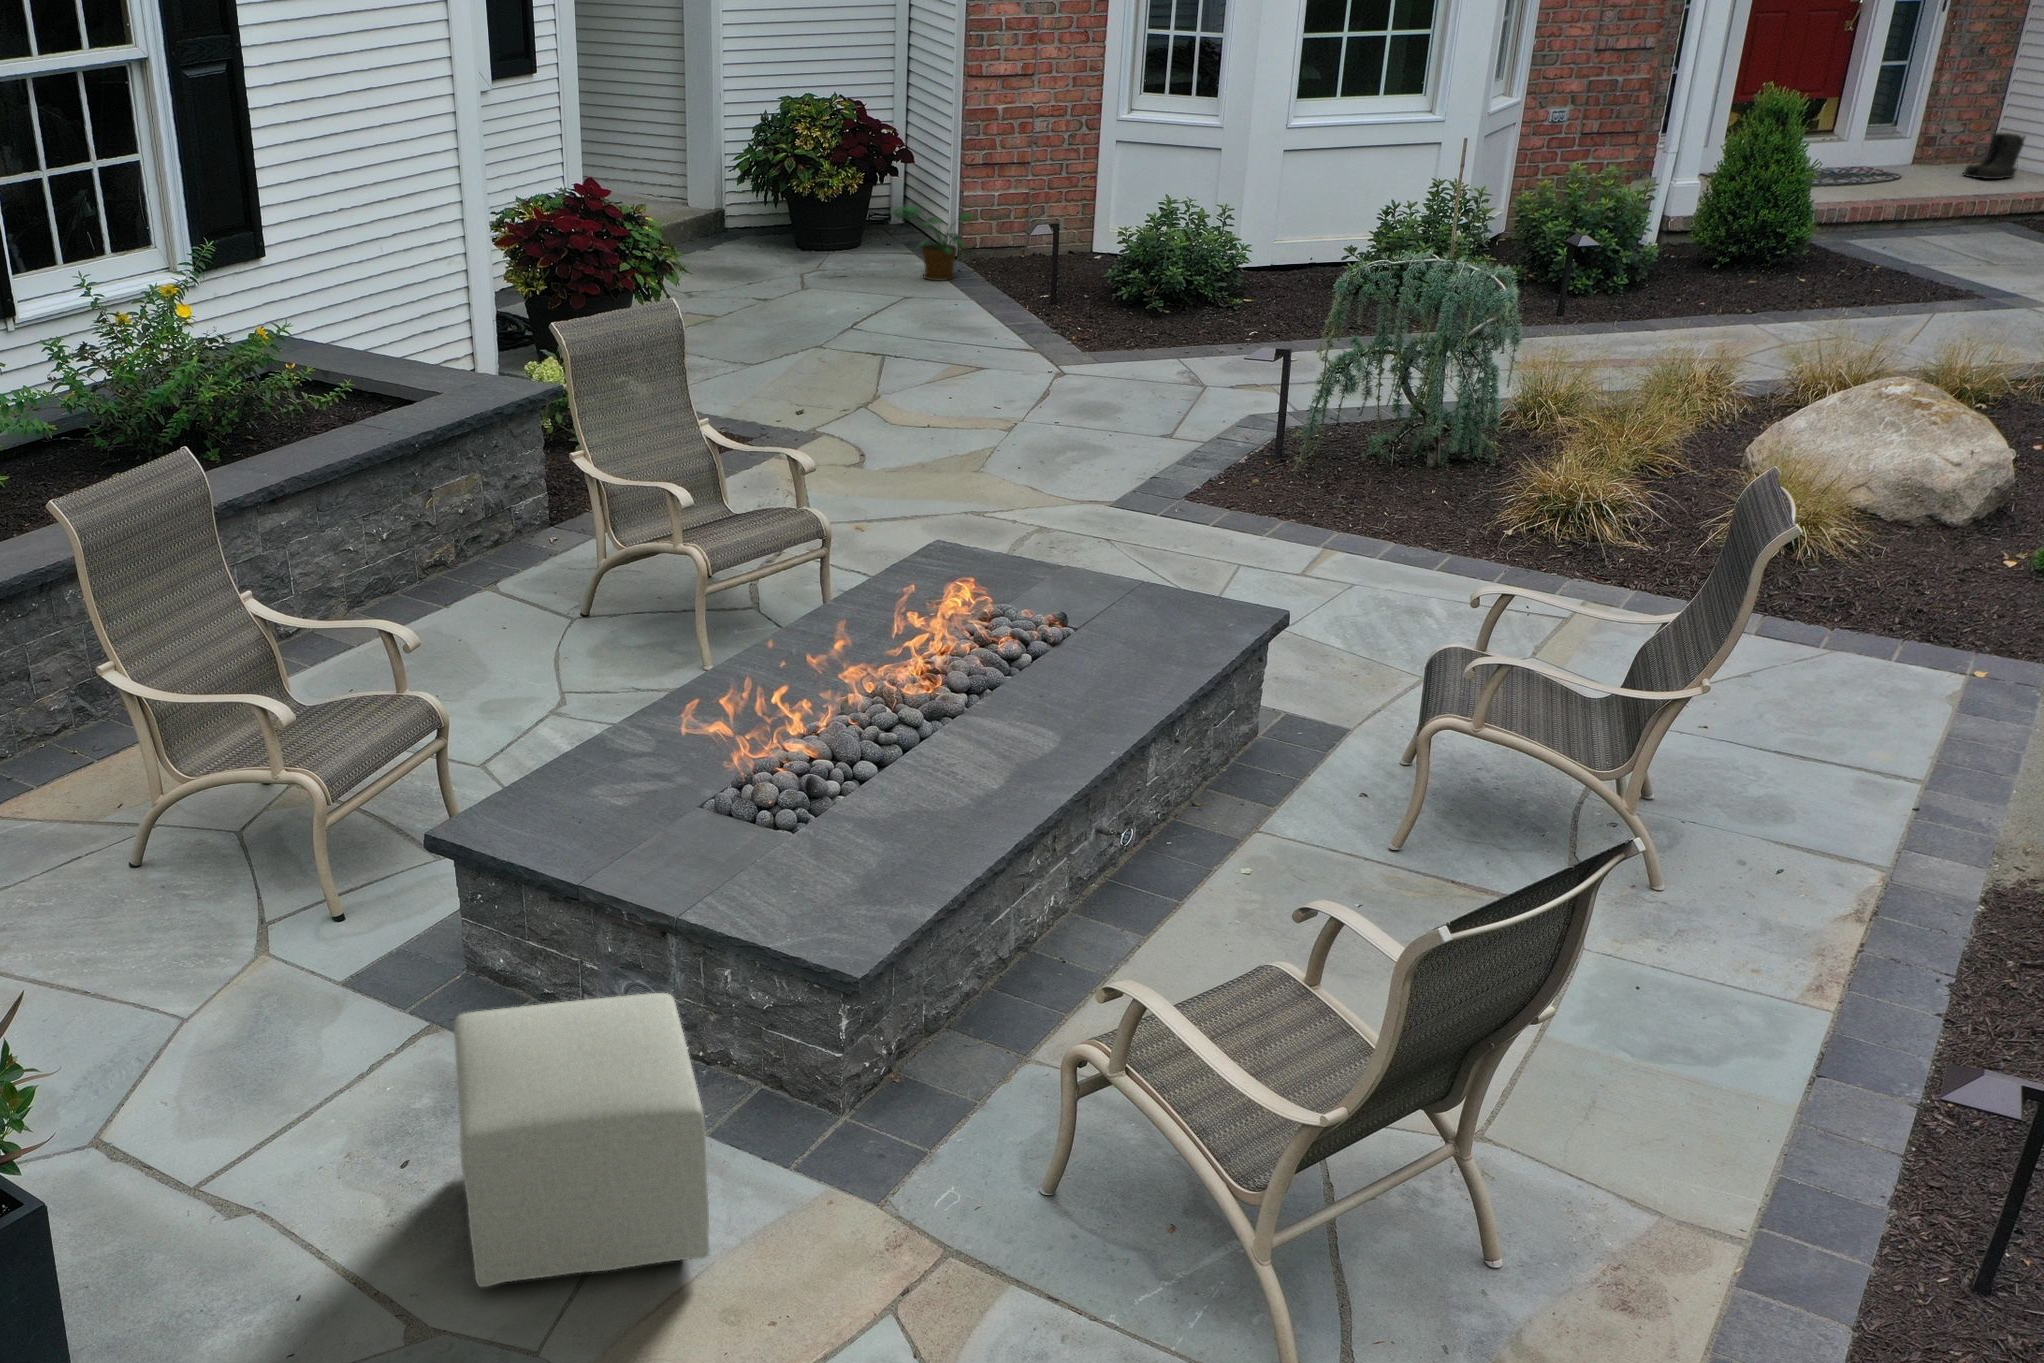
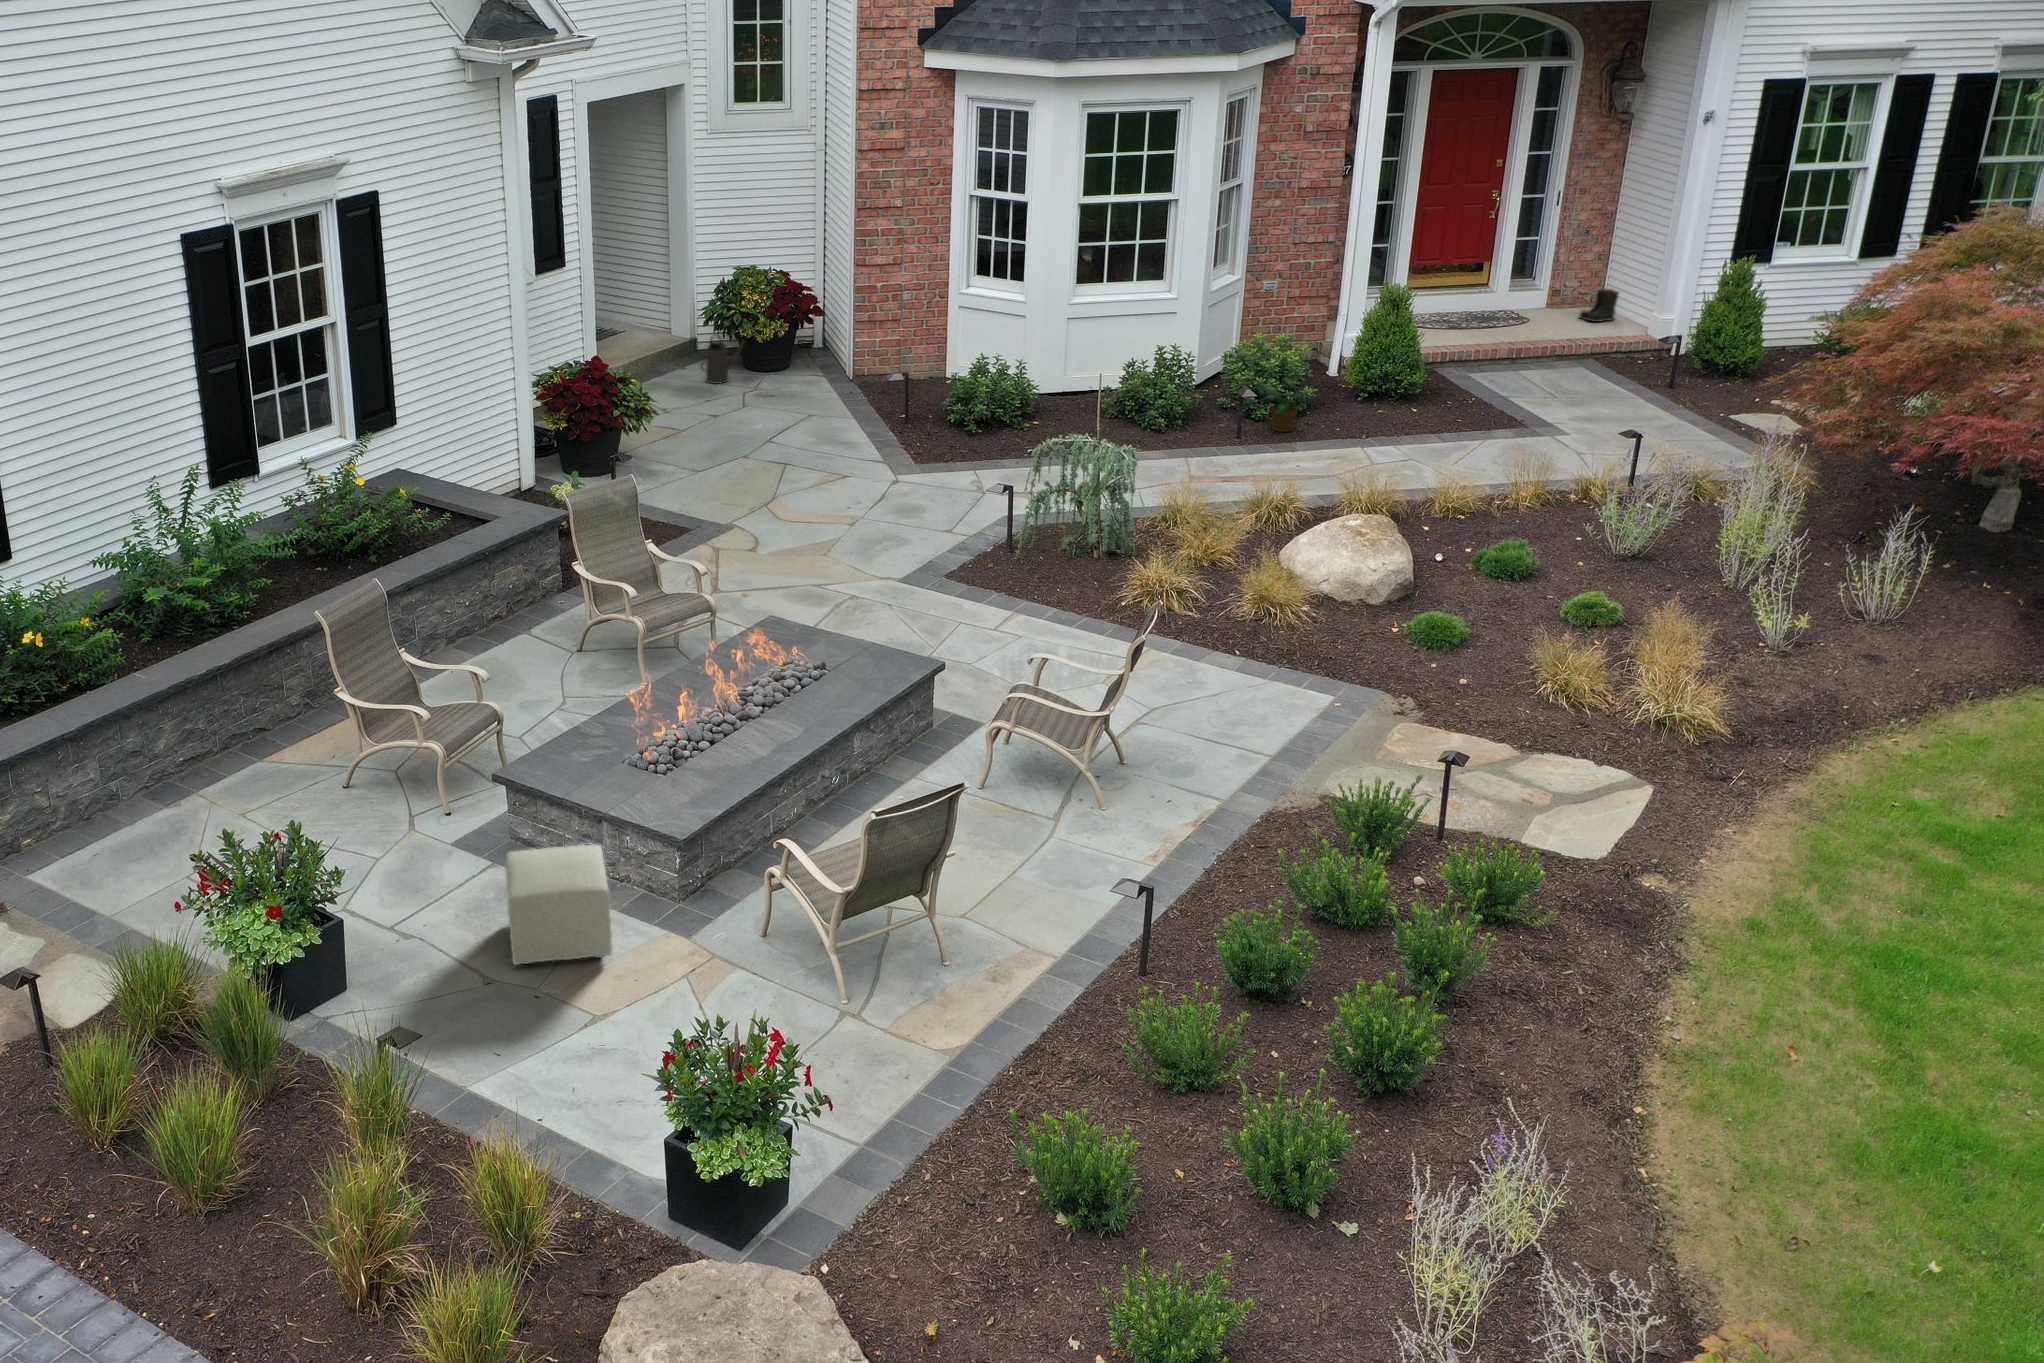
watering can: none [735,194,800,268] -> present [703,335,744,384]
potted plant: present [892,206,979,281] -> present [1258,378,1301,432]

